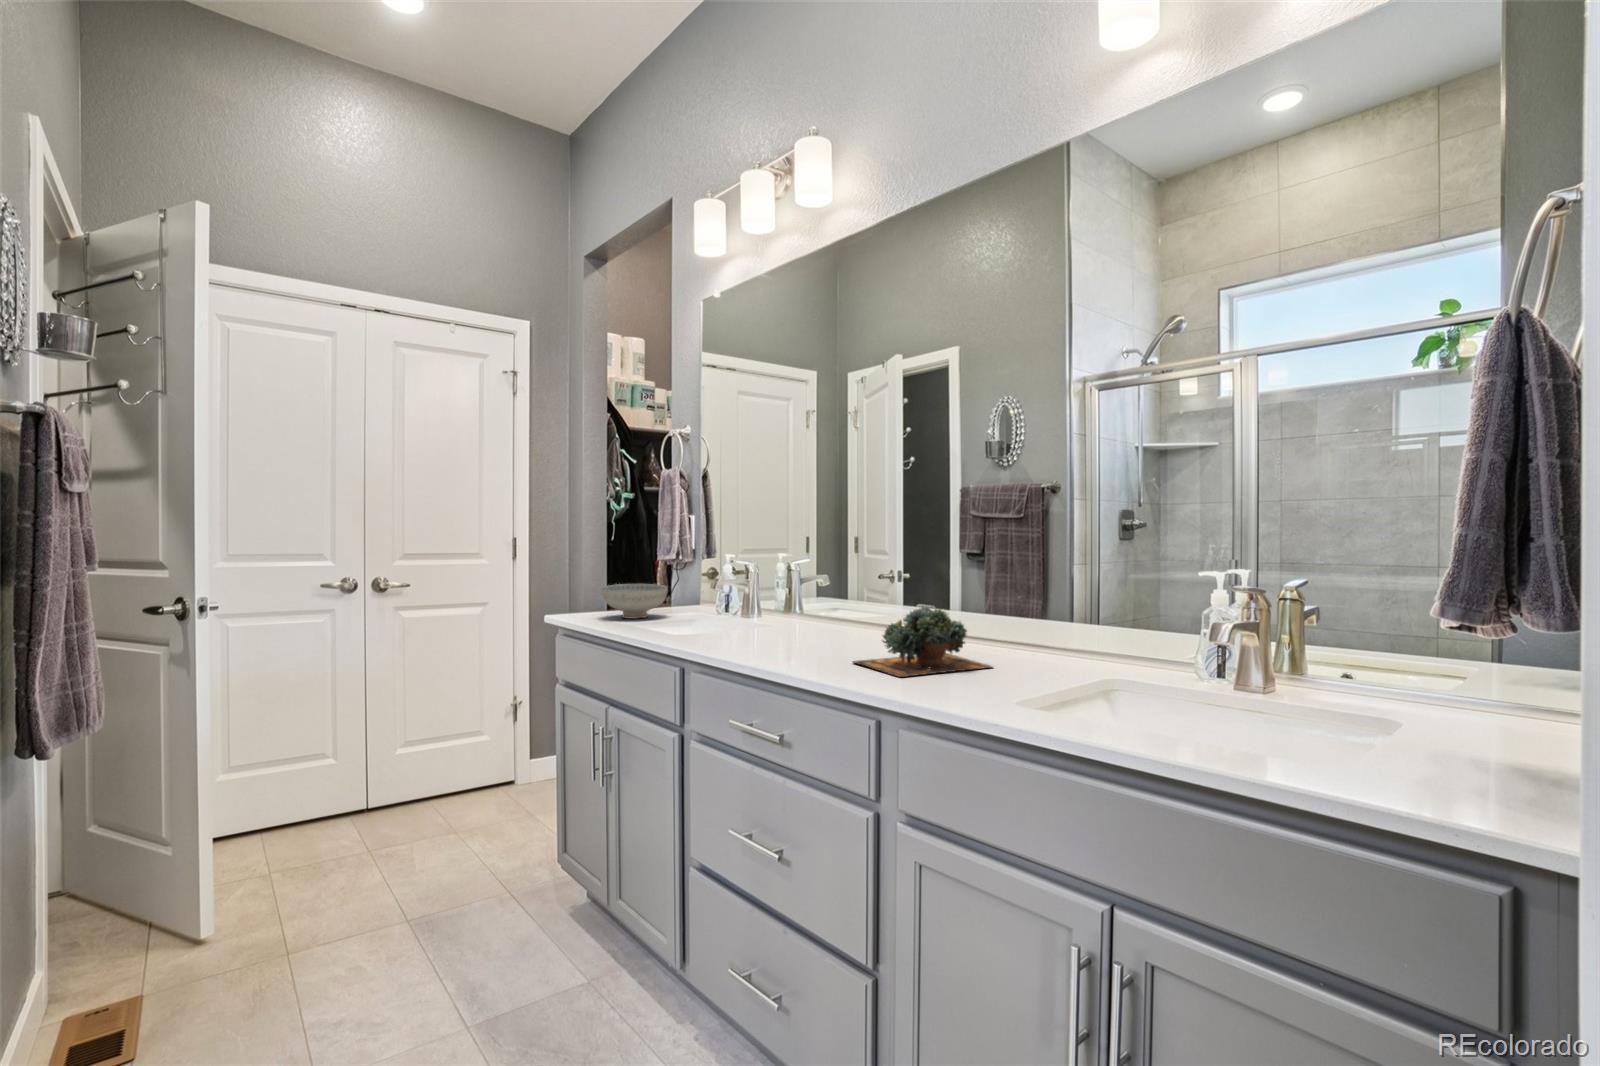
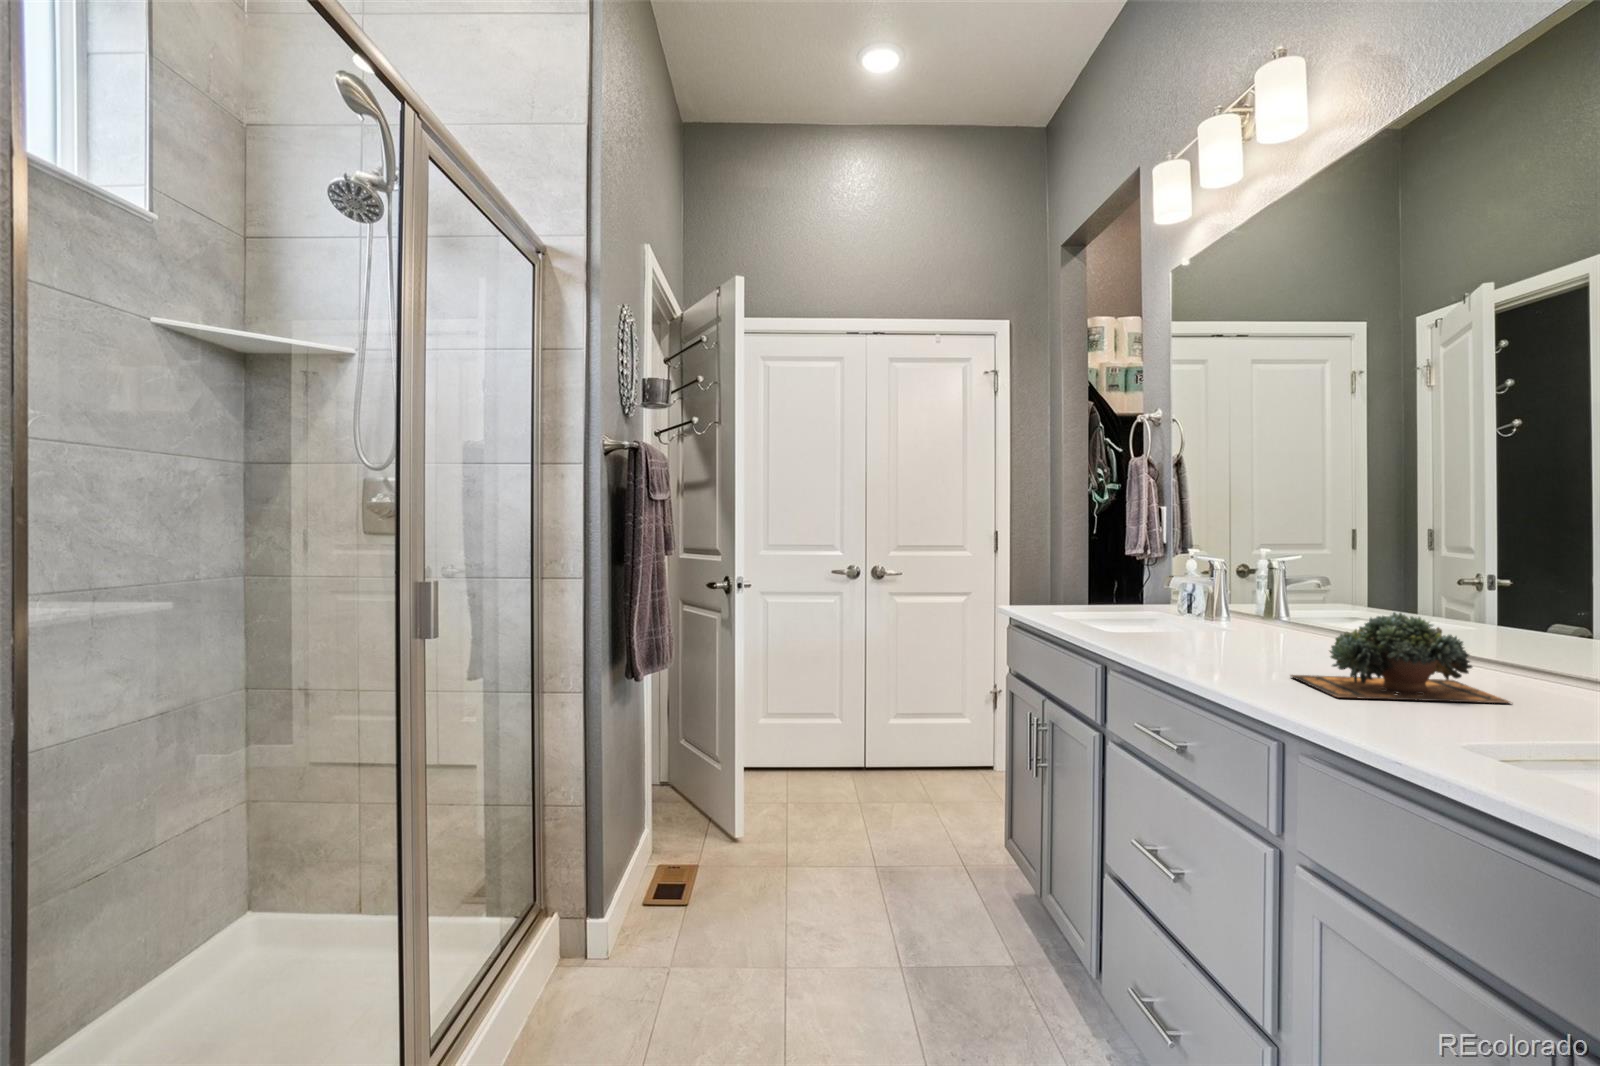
ceramic bowl: present [602,584,668,619] -> none [1048,579,1120,615]

